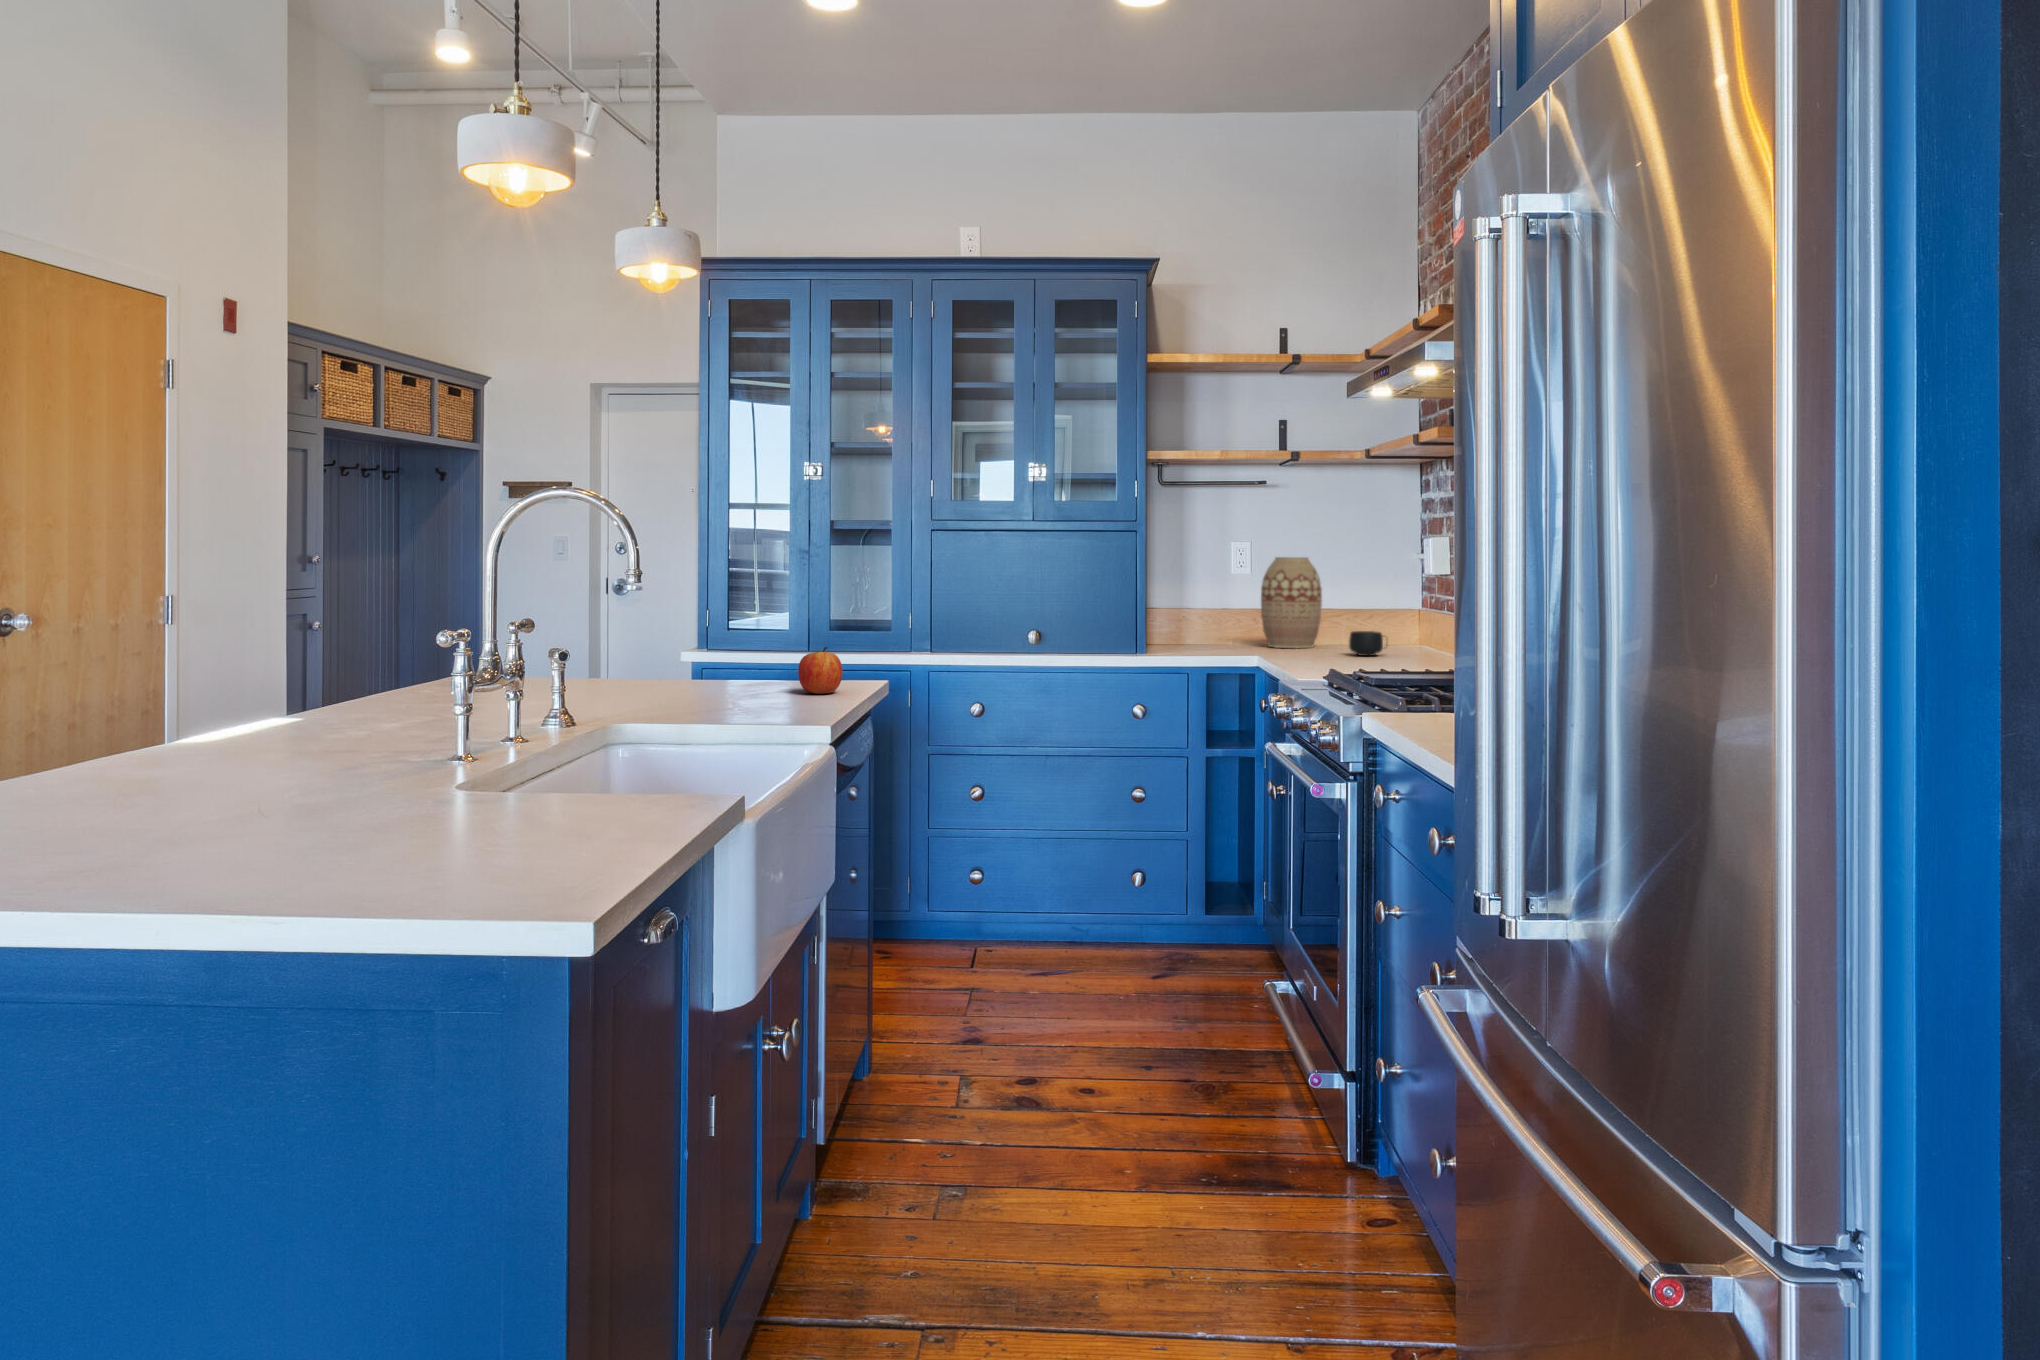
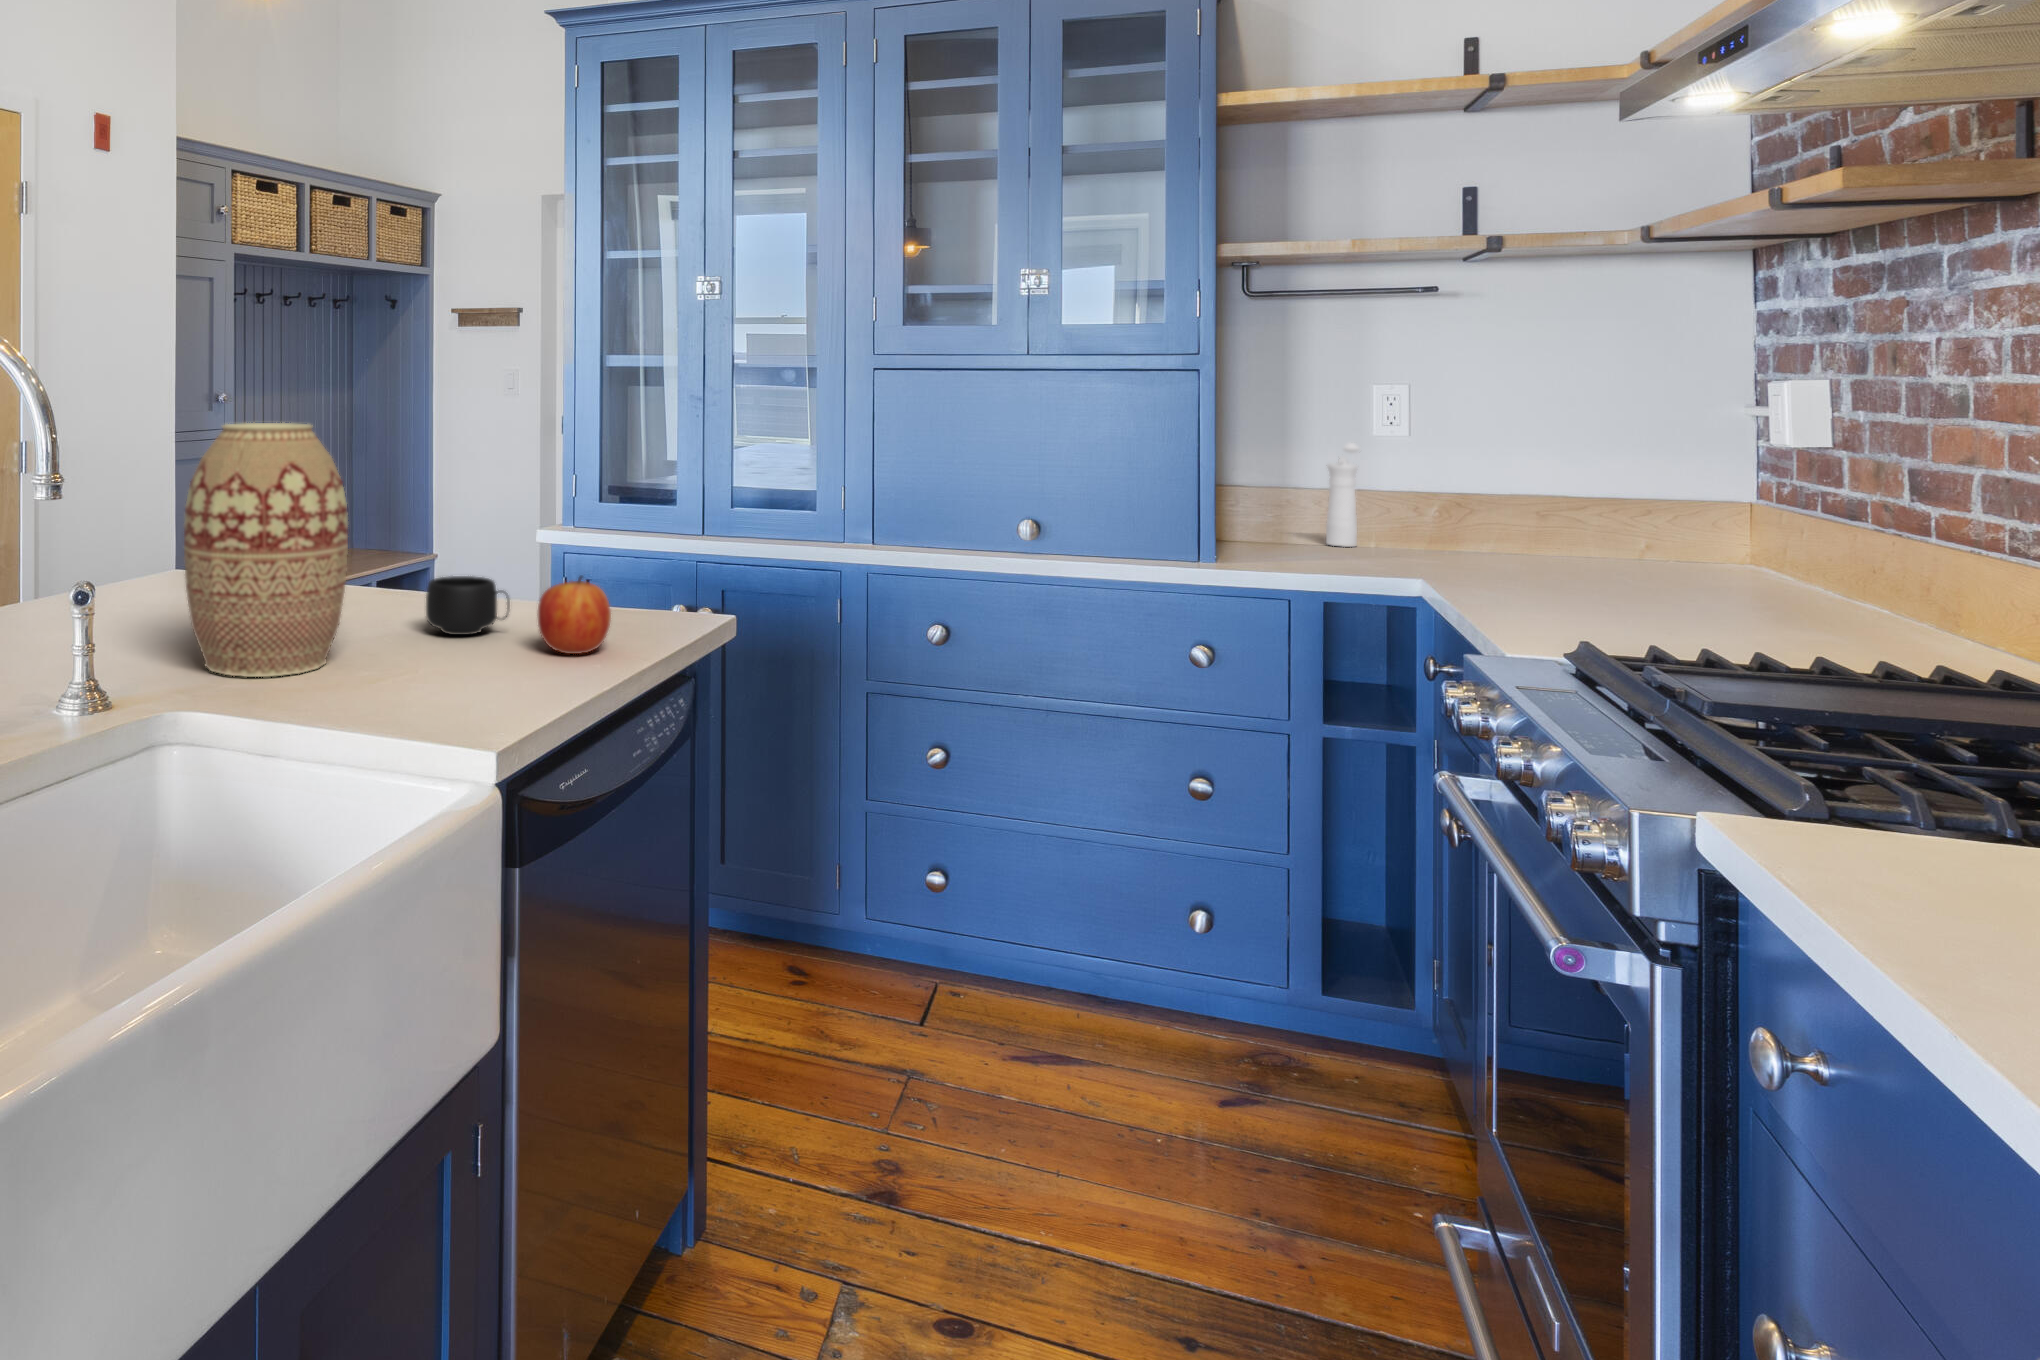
vase: present [1261,557,1322,648] -> present [184,423,348,677]
pepper mill: none [1207,580,1226,644] -> present [1326,442,1359,547]
mug: present [1349,631,1384,656] -> present [426,576,510,635]

